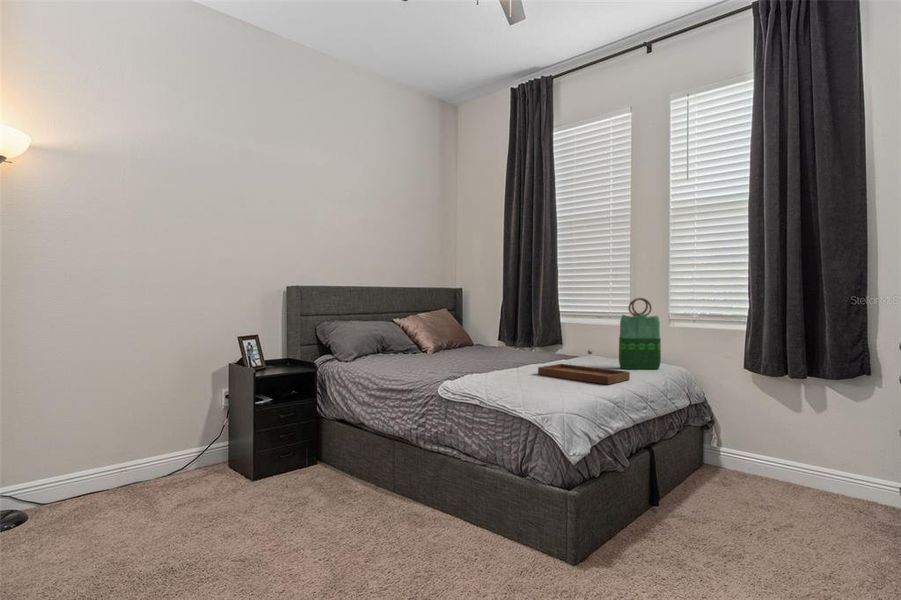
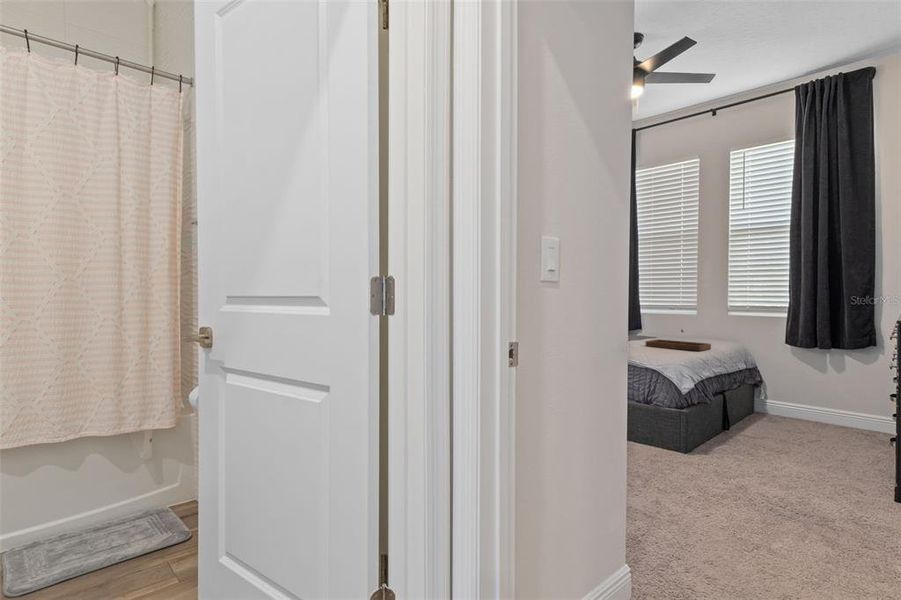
tote bag: present [619,298,661,369] -> none [697,295,727,344]

